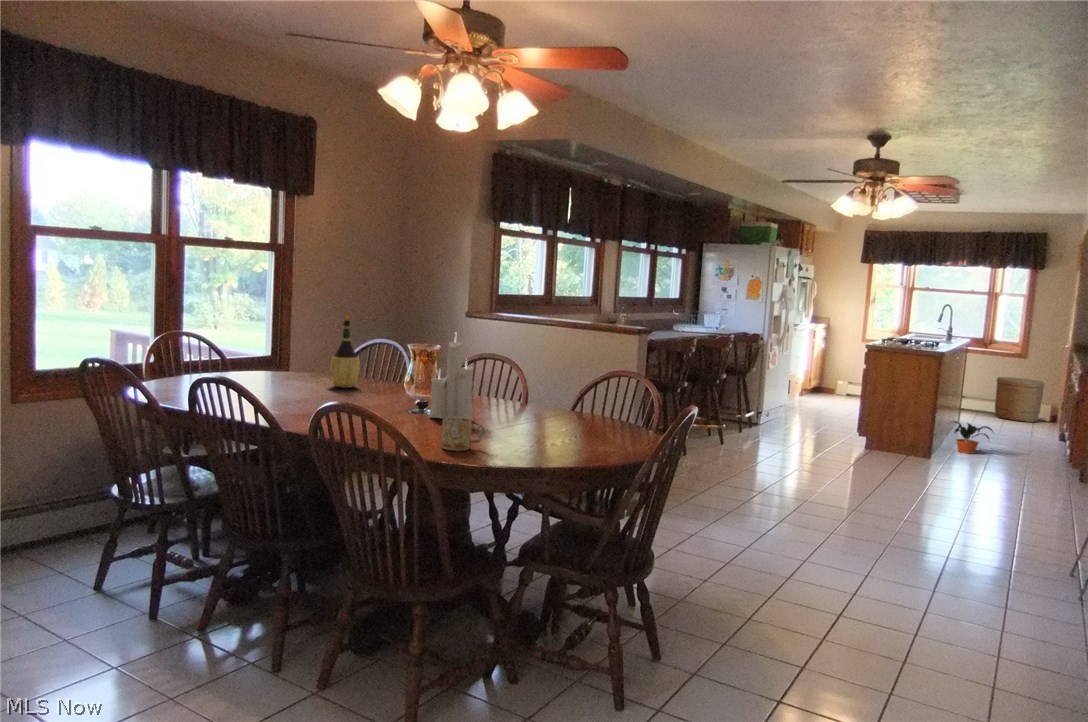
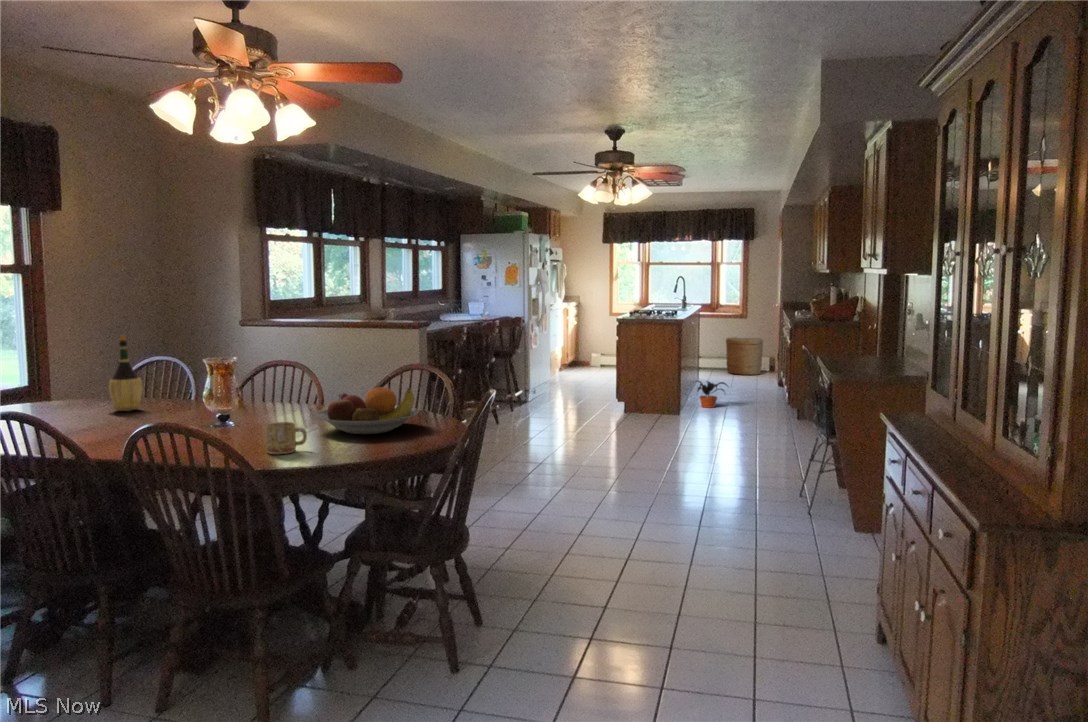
candle: present [429,341,473,419] -> none [238,337,283,428]
fruit bowl: none [502,392,609,441] -> present [317,387,419,434]

